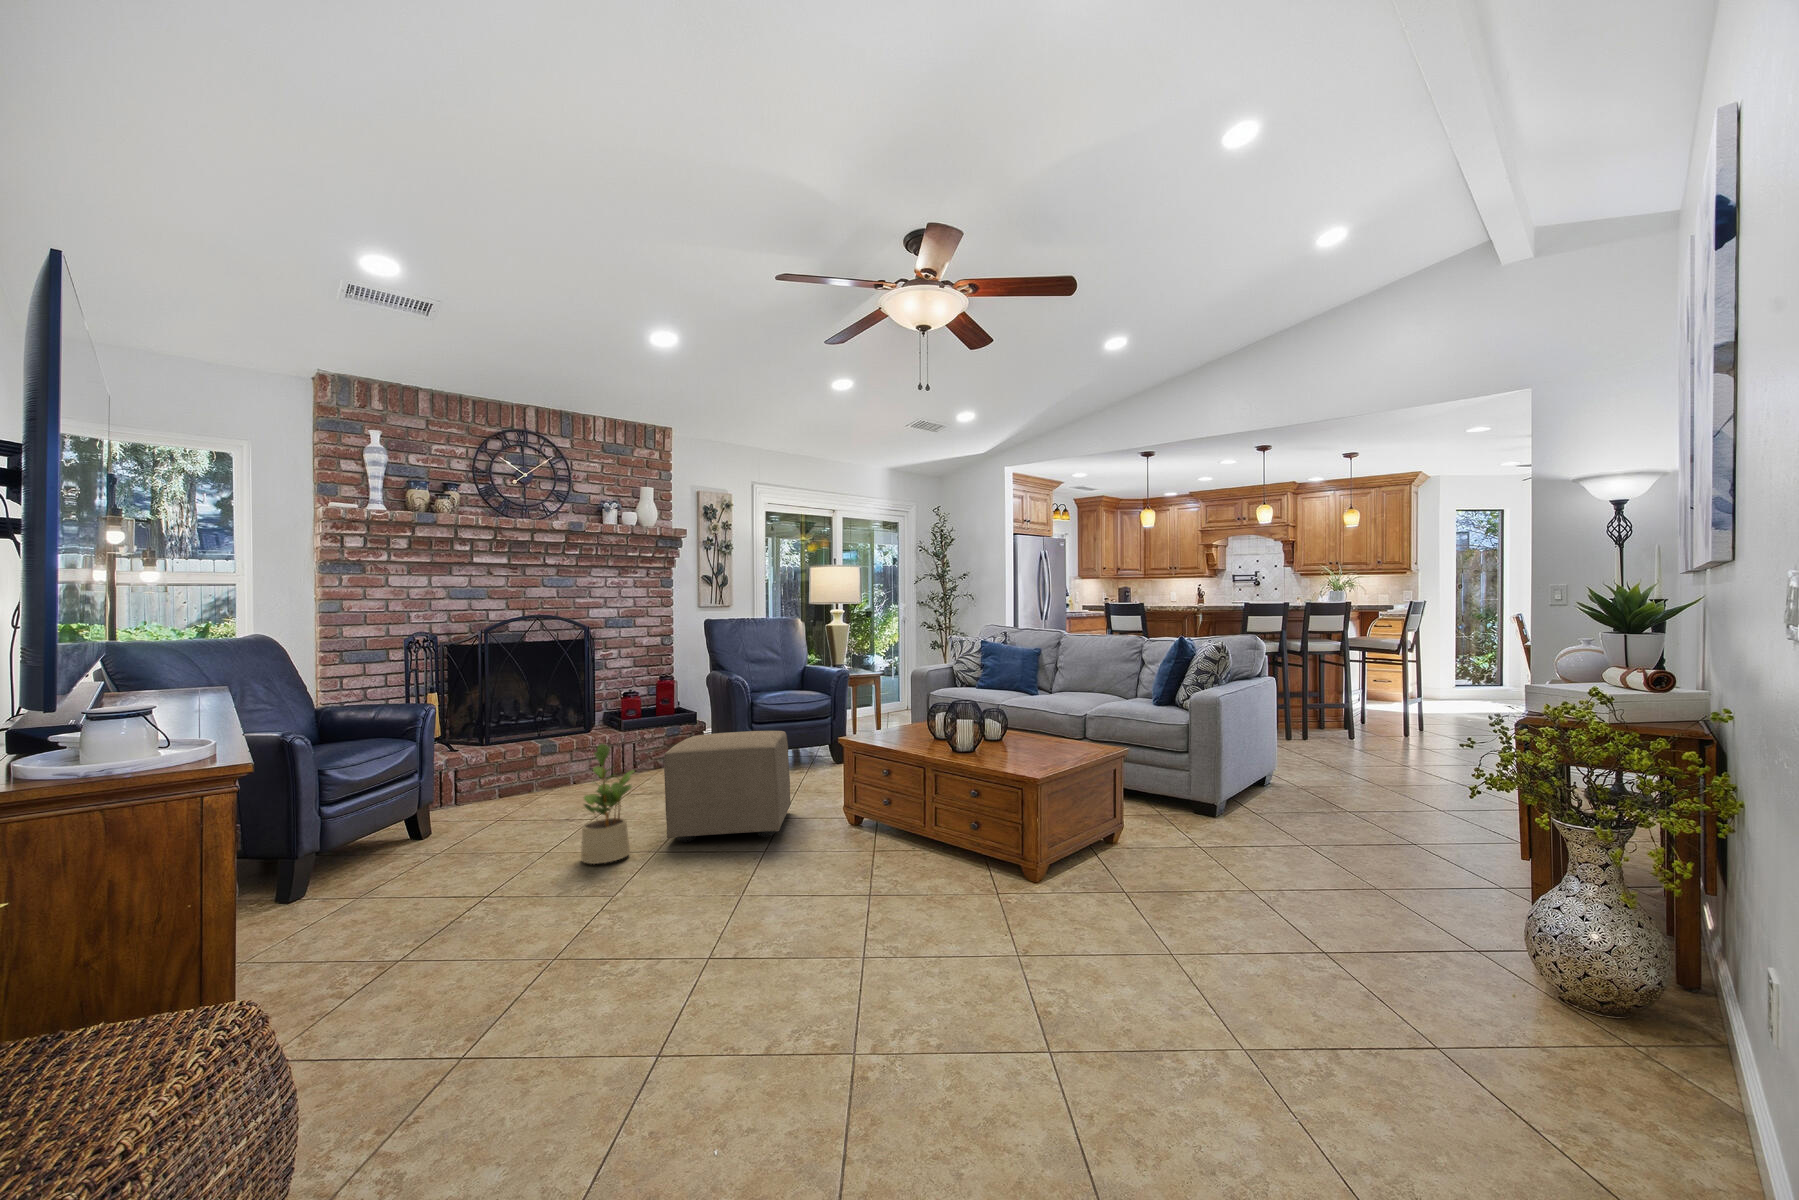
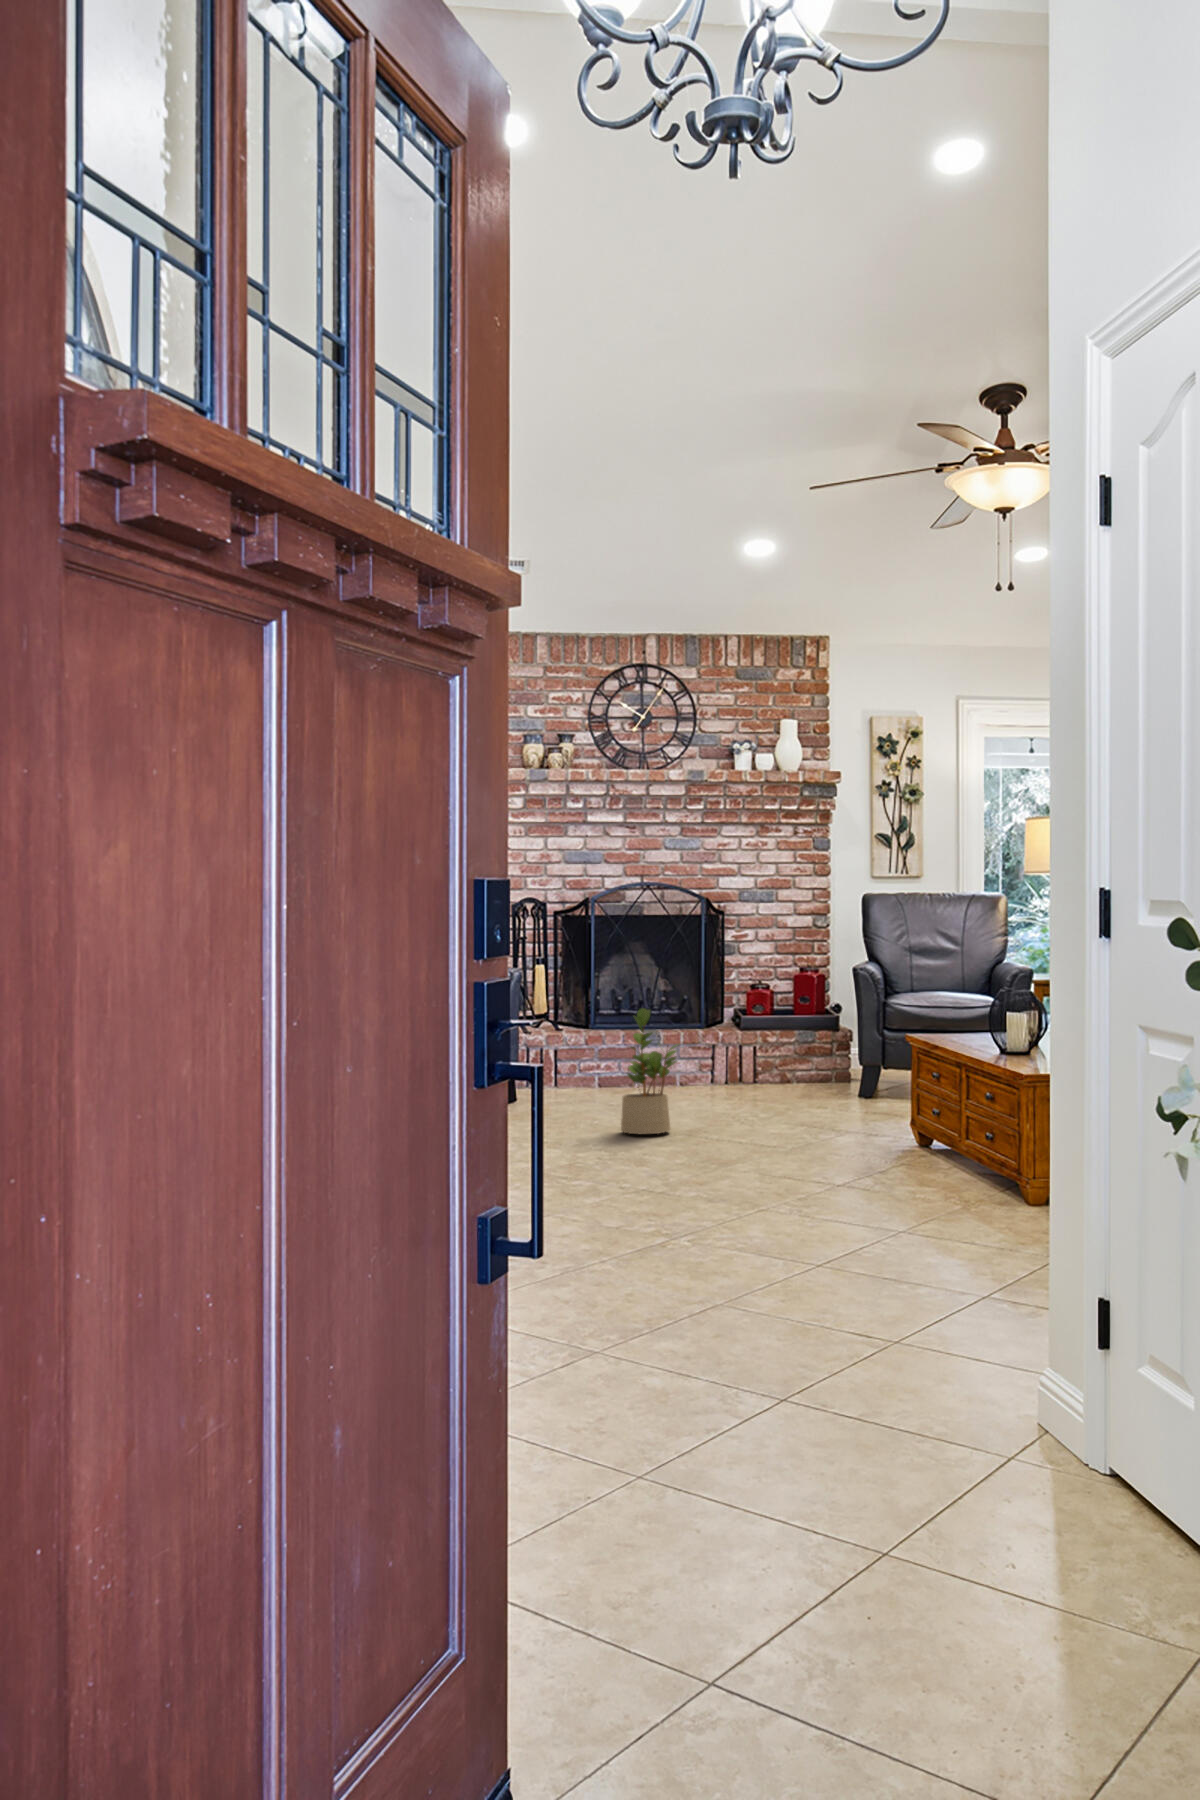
ottoman: present [664,731,791,842] -> none [711,1019,882,1137]

